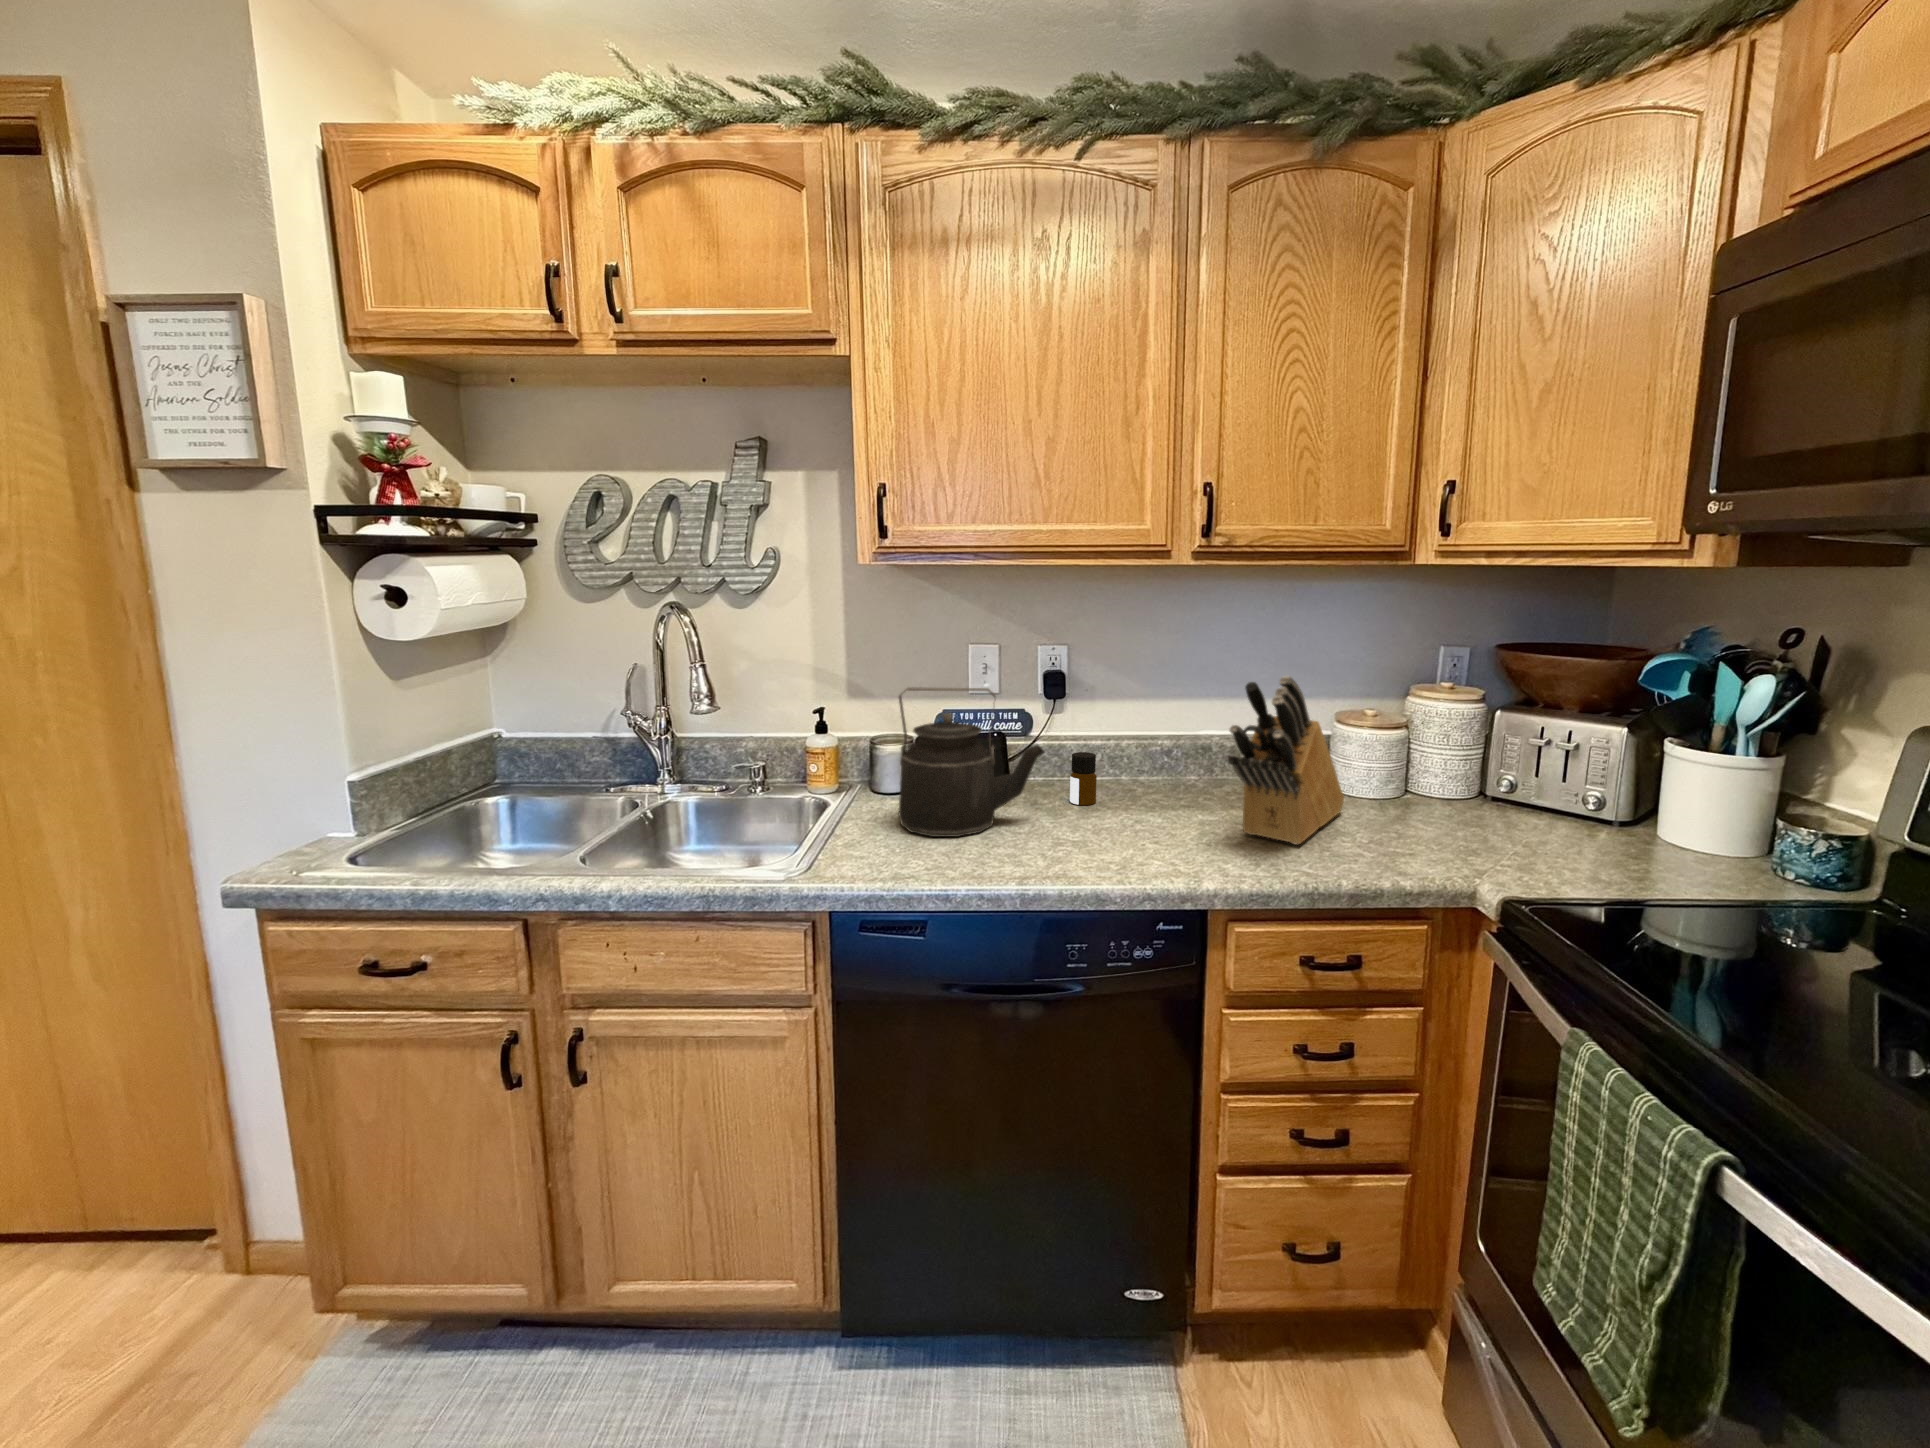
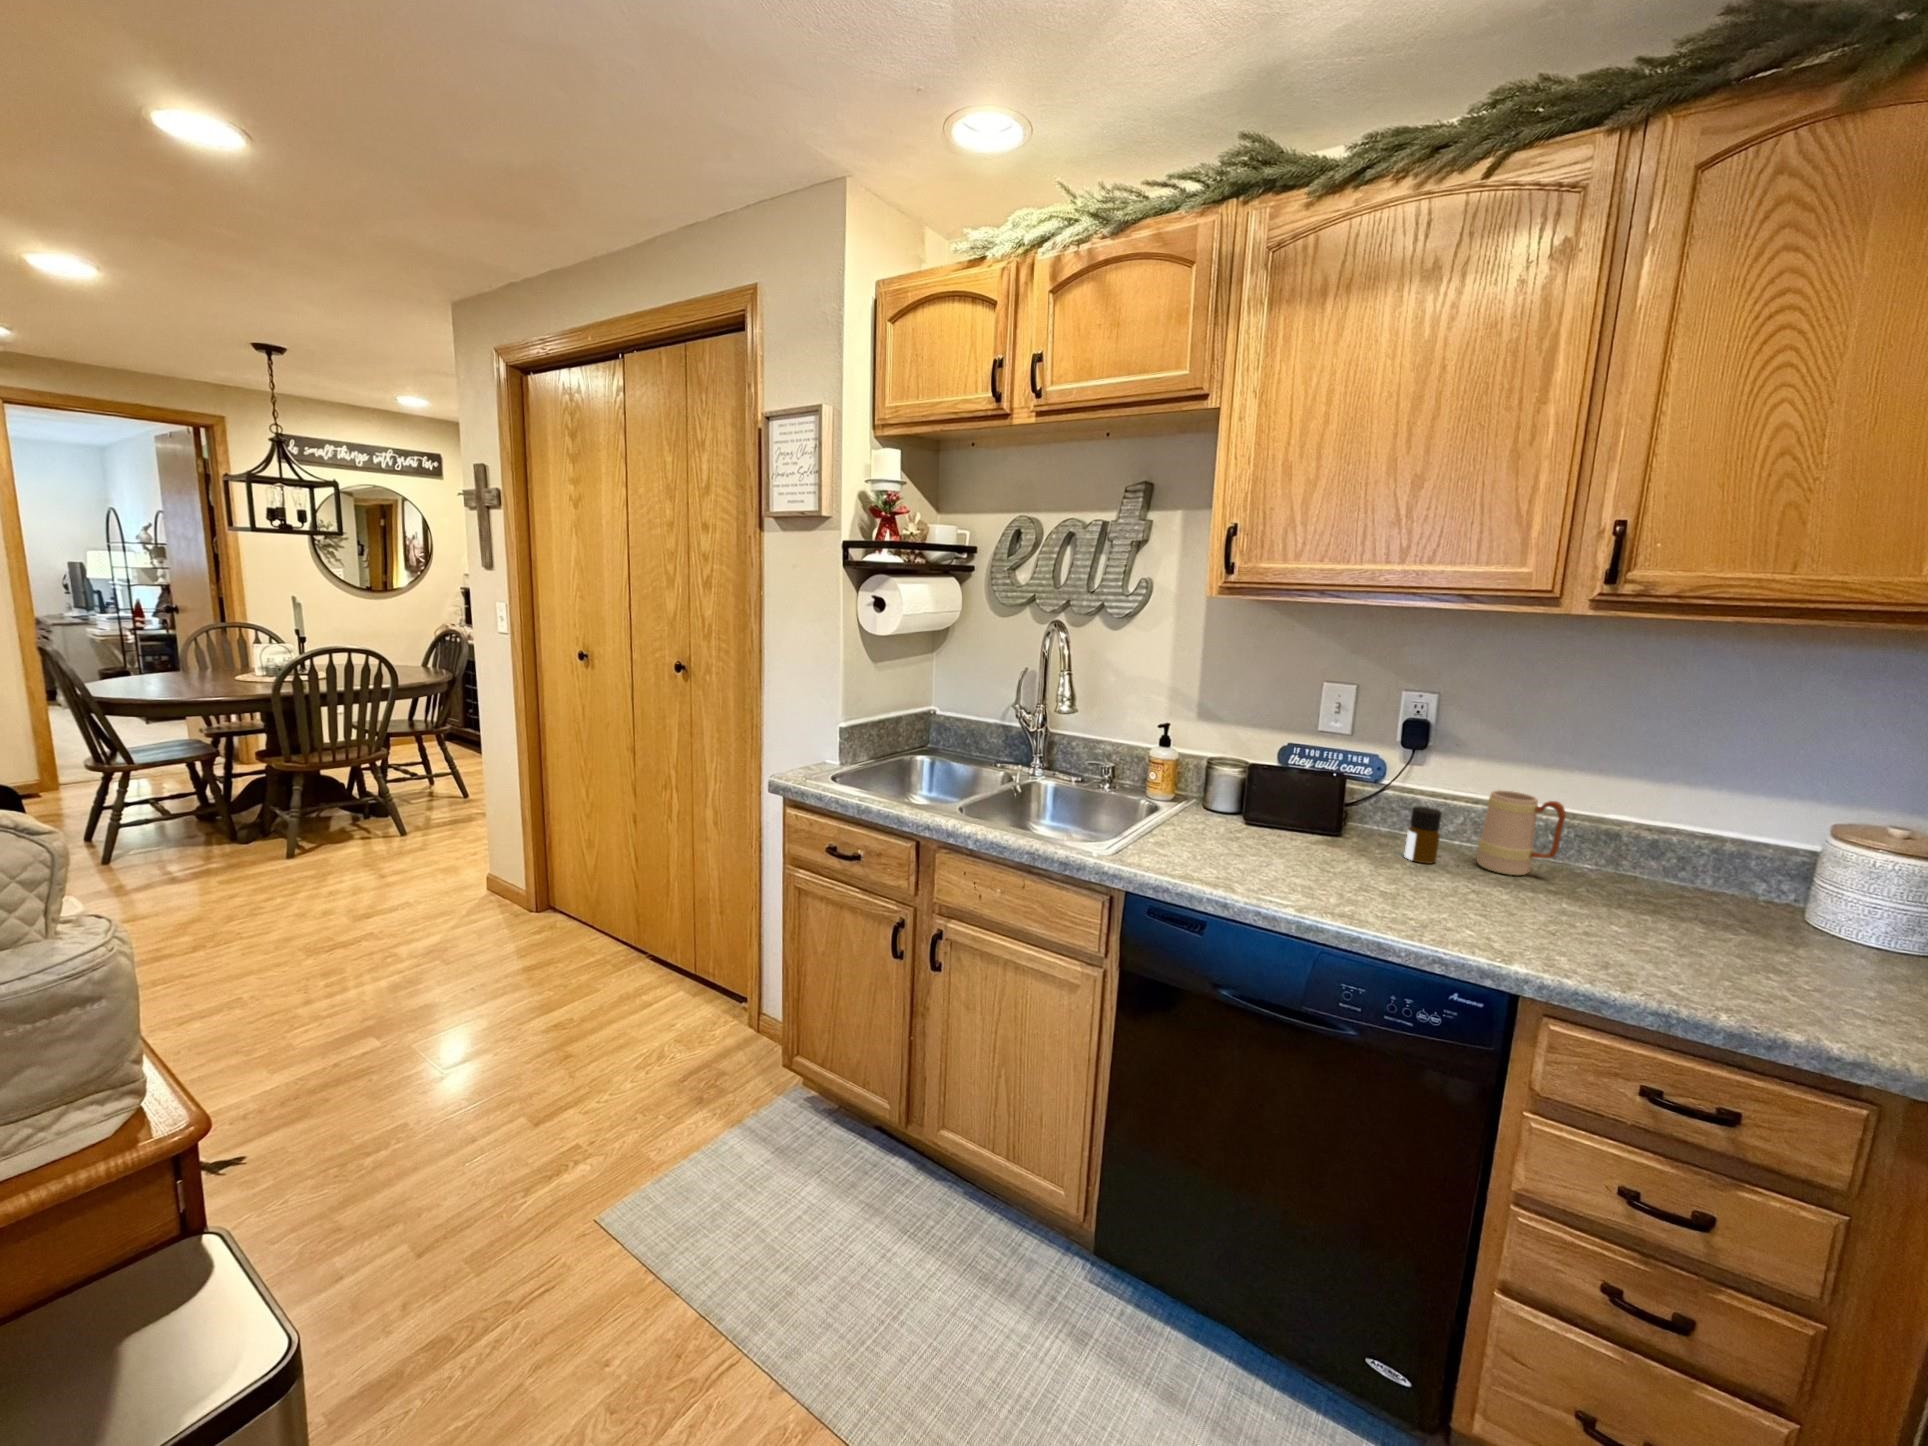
knife block: present [1228,676,1344,844] -> none [1589,755,1806,963]
kettle: present [899,687,1044,837] -> none [1212,713,1371,861]
mug: none [1123,725,1185,800] -> present [1476,790,1566,875]

